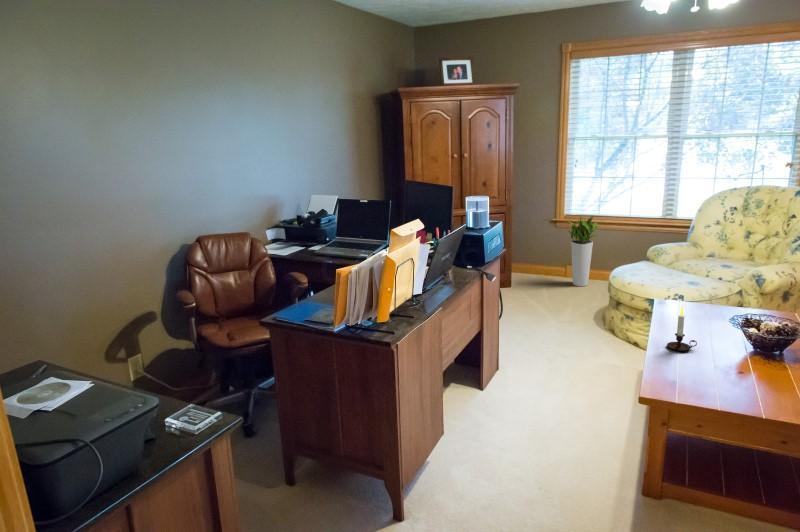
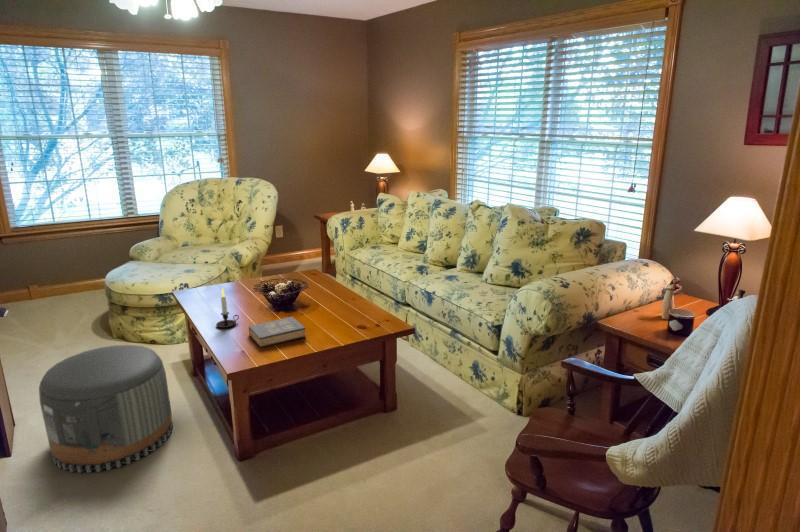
planter: present [569,216,599,286] -> none [12,223,61,305]
pouf: none [503,328,606,439] -> present [39,345,173,473]
hardback book: none [695,356,765,395] -> present [249,317,306,347]

